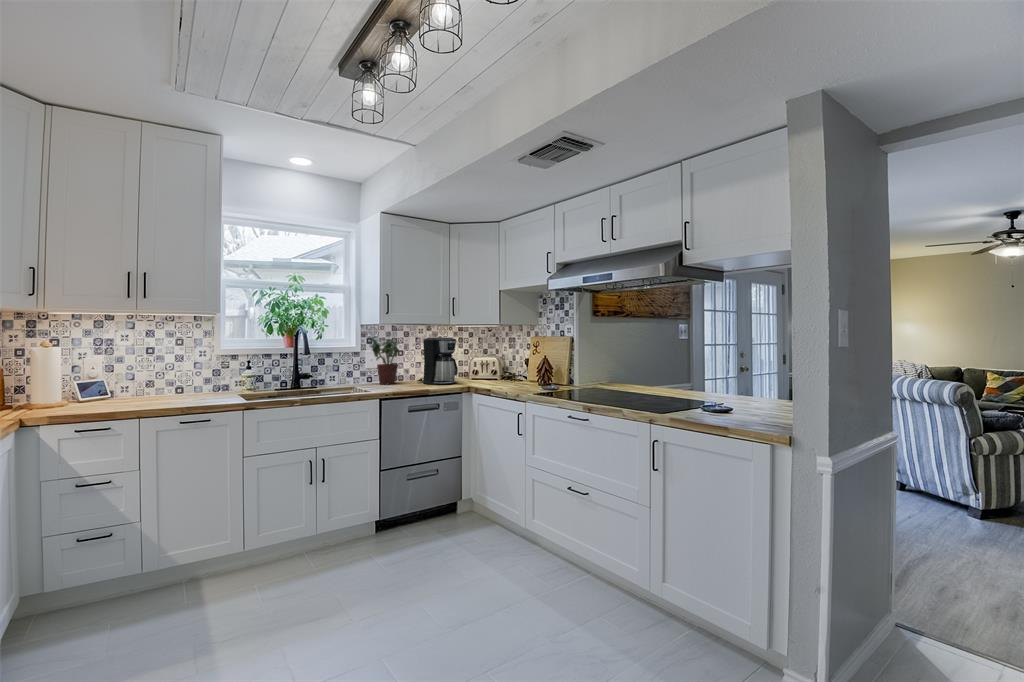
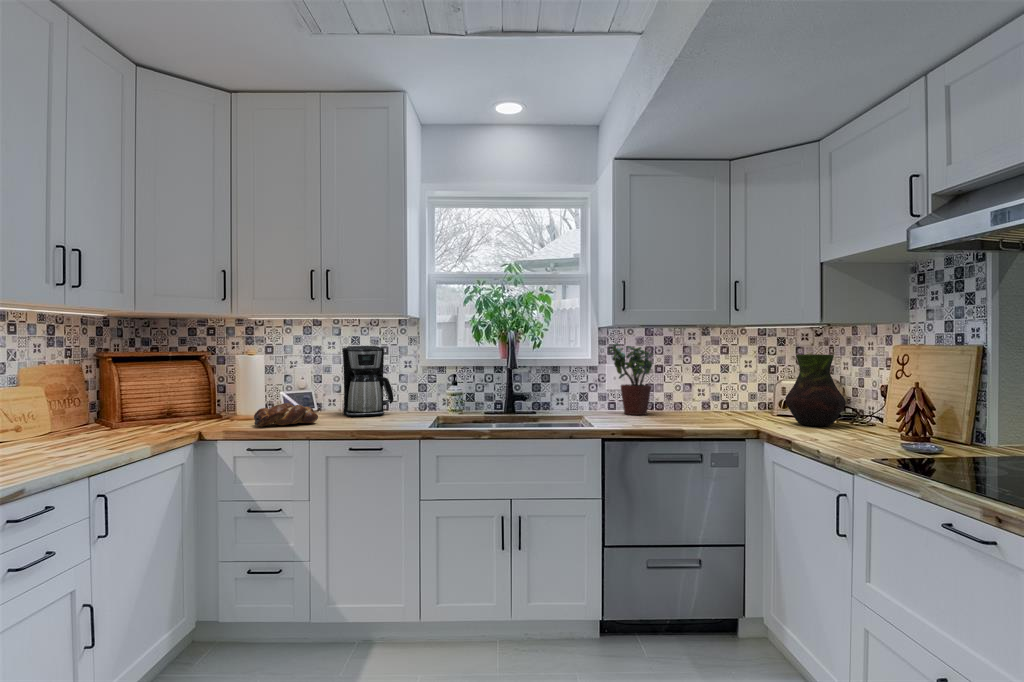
coffee maker: present [417,337,458,385] -> present [342,346,394,416]
vase: none [480,342,511,383] -> present [785,354,846,426]
bread loaf: none [67,389,135,411] -> present [254,403,318,426]

